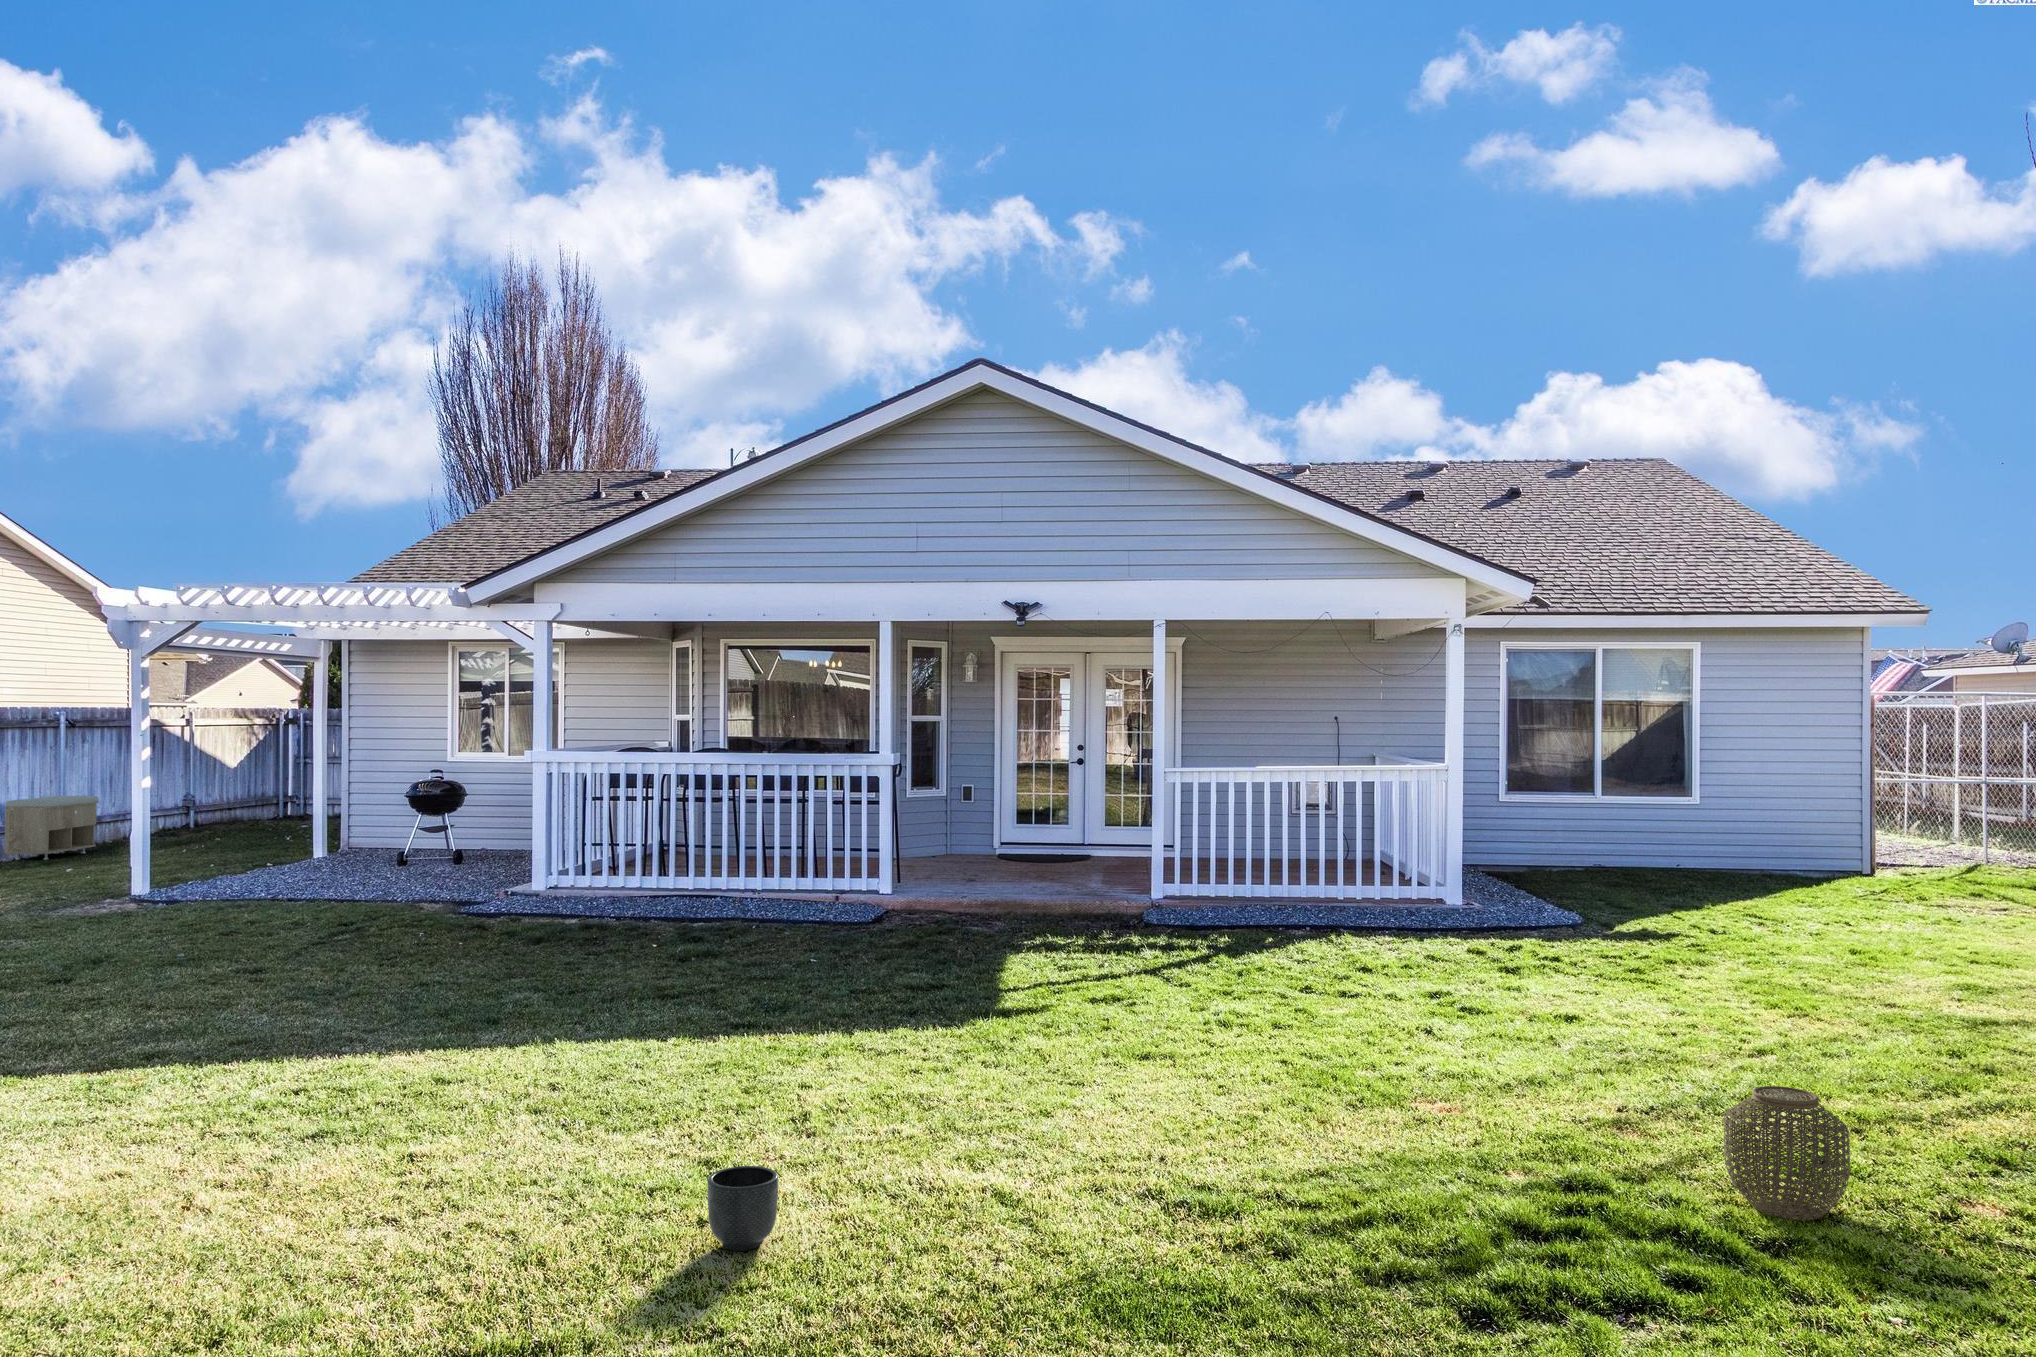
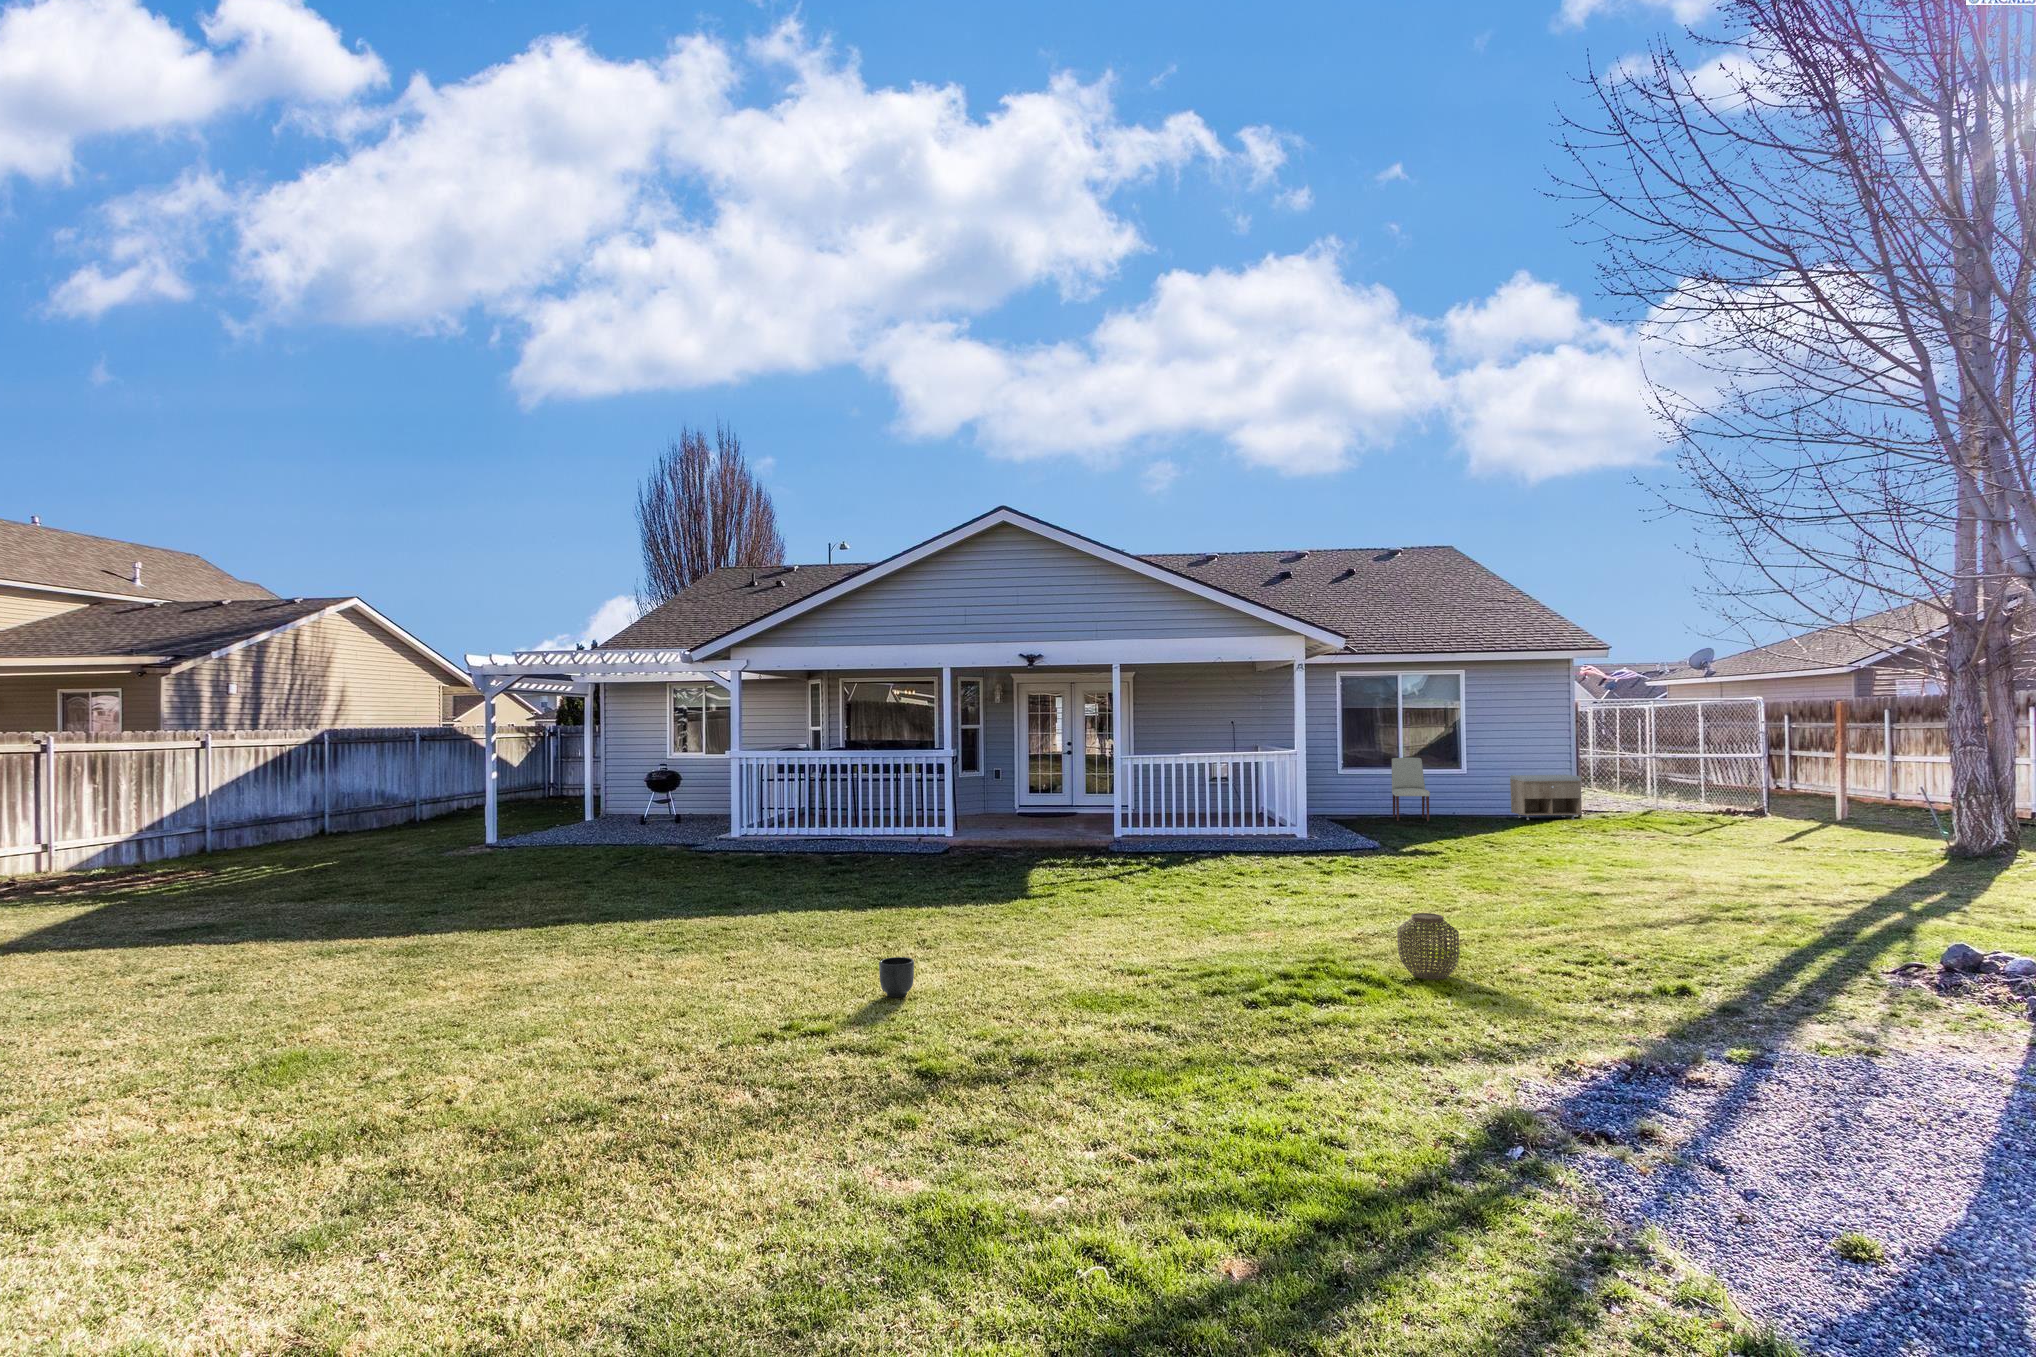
chair: none [1584,777,1645,878] -> present [1392,757,1430,821]
storage bench: present [5,796,99,860] -> present [1510,775,1582,820]

